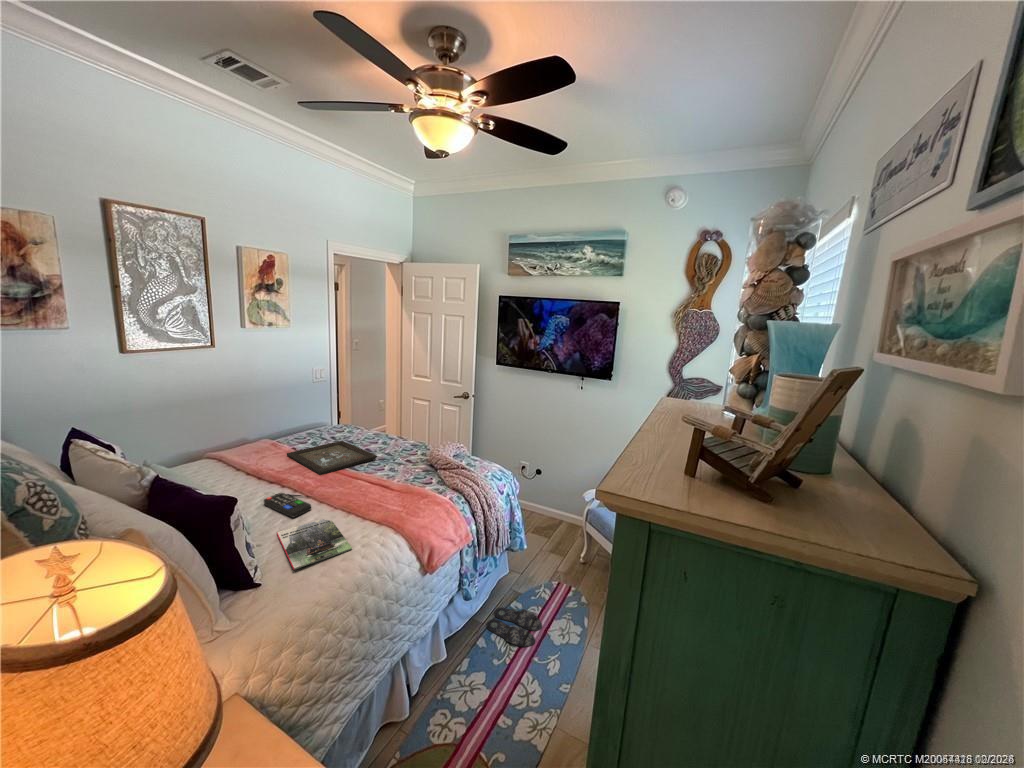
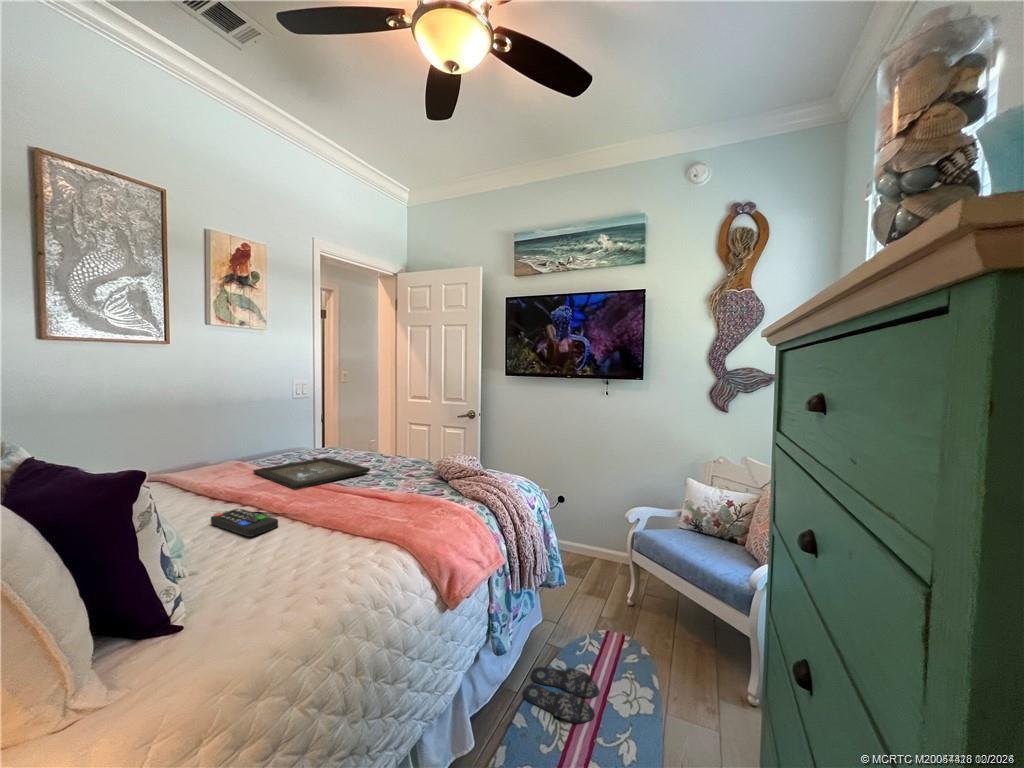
magazine: present [277,519,352,570] -> none [222,534,335,605]

